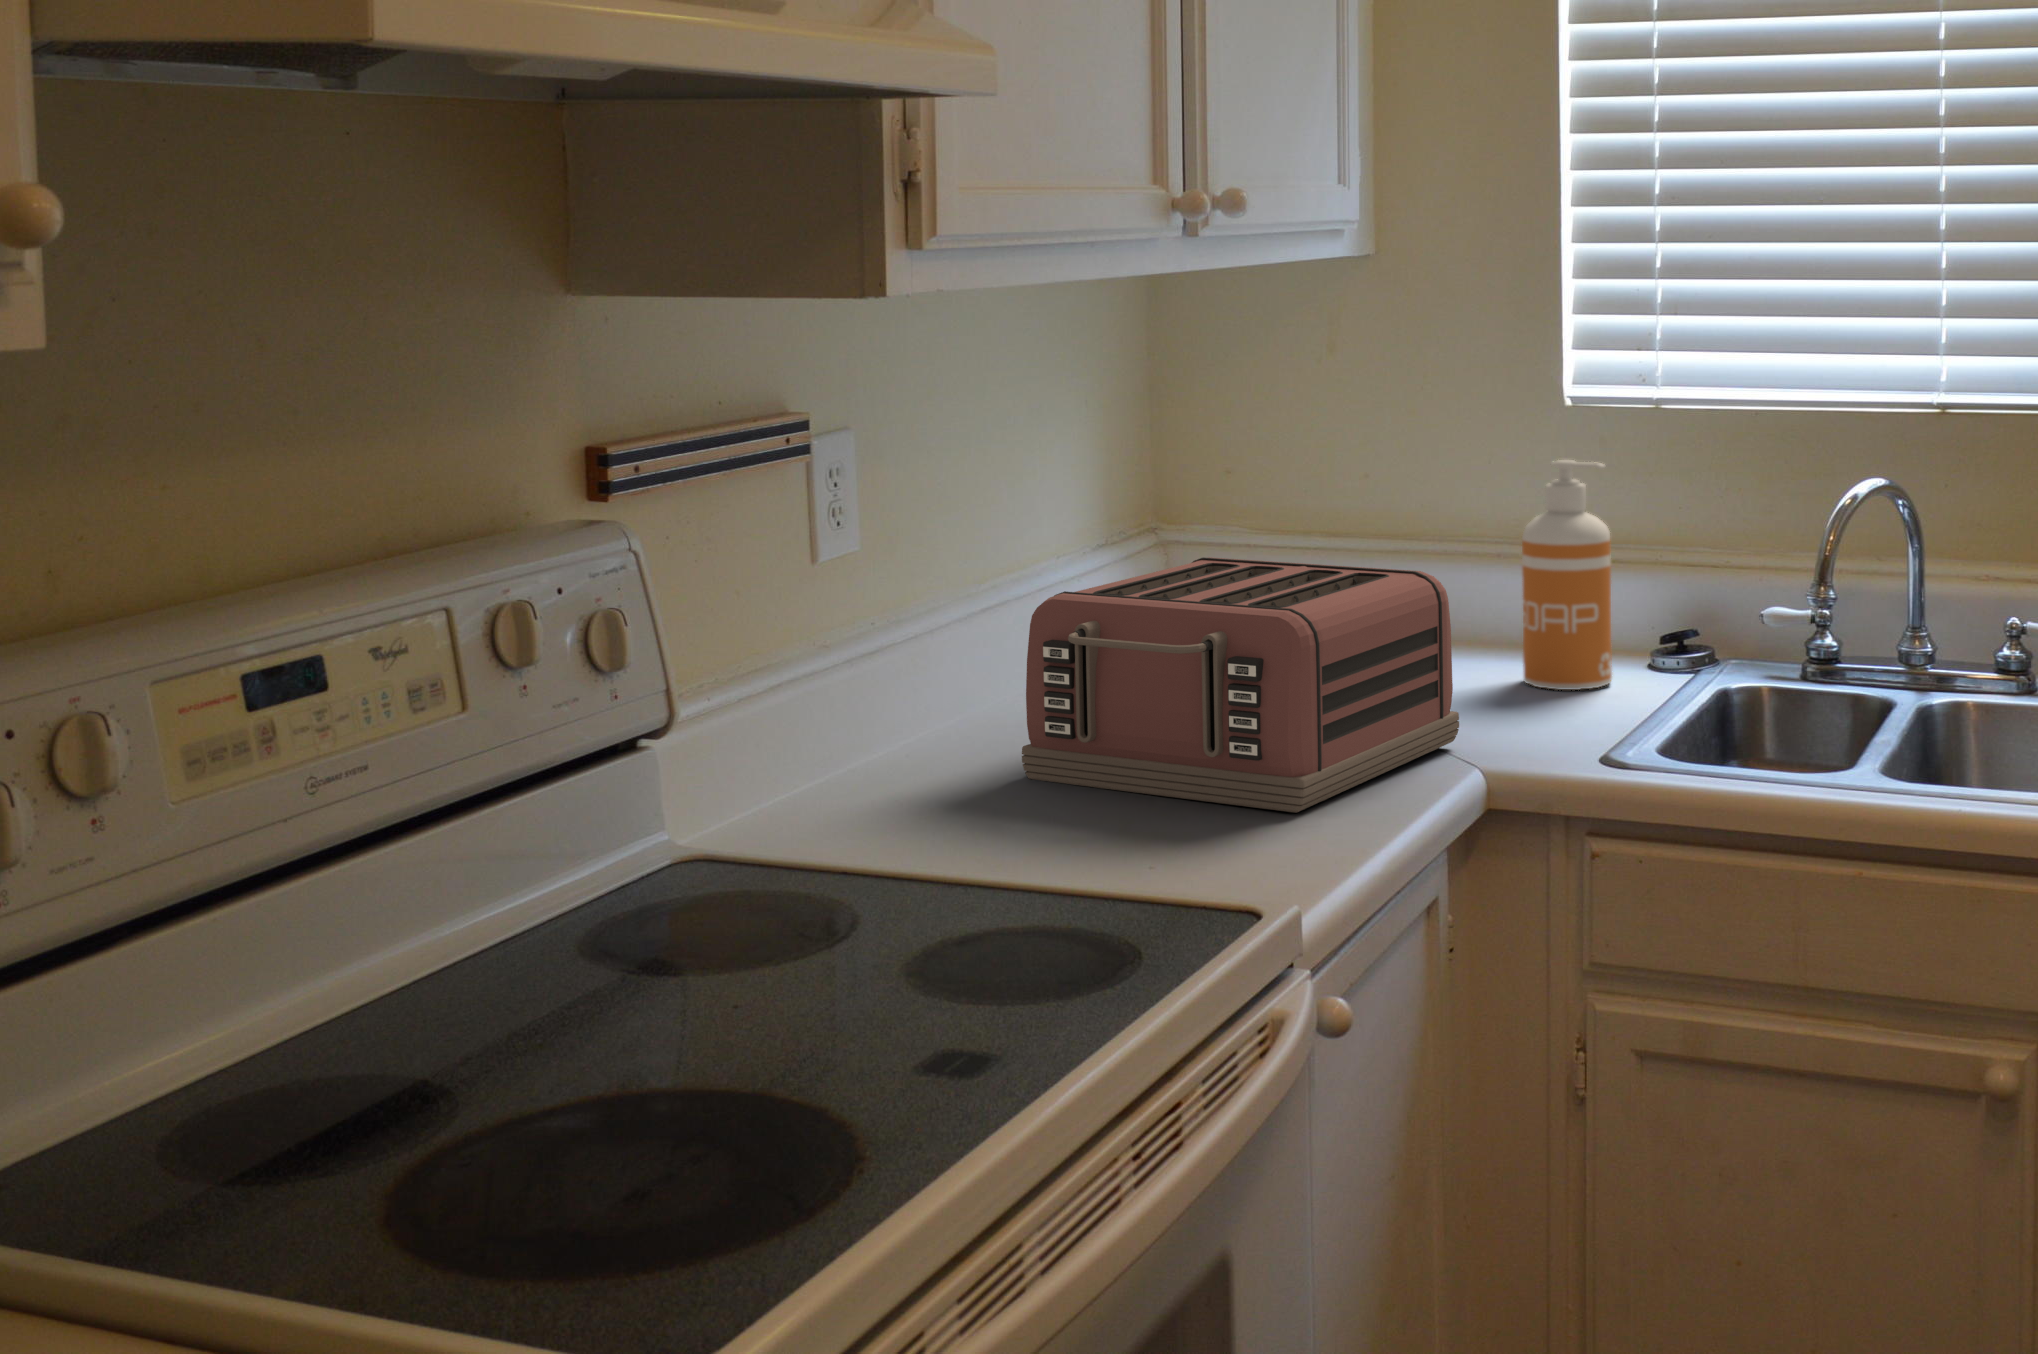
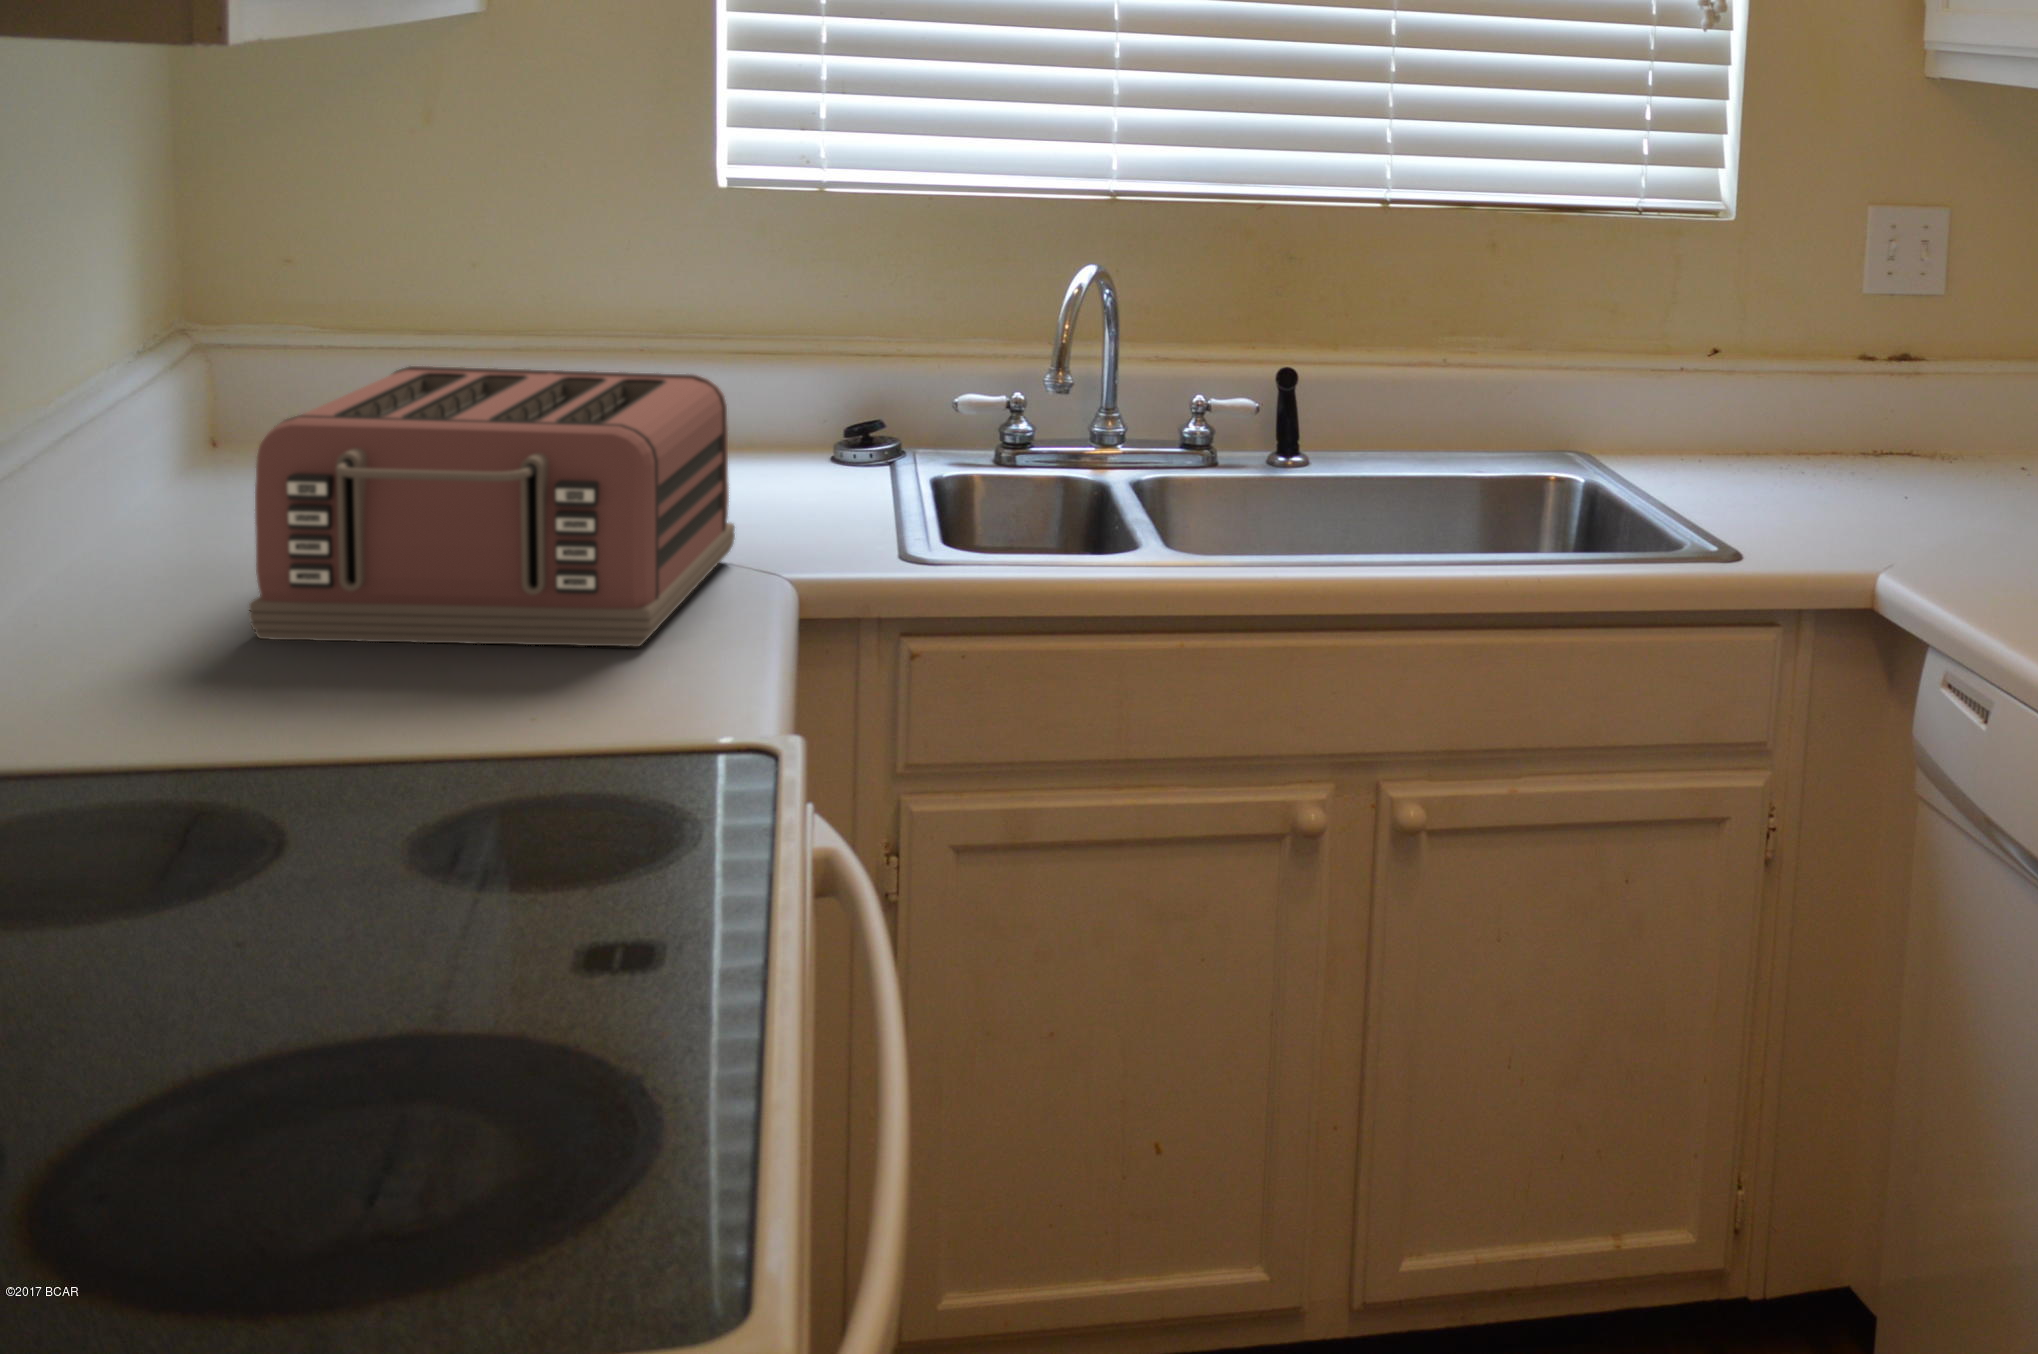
soap dispenser: present [1522,460,1612,690] -> none [720,248,819,491]

